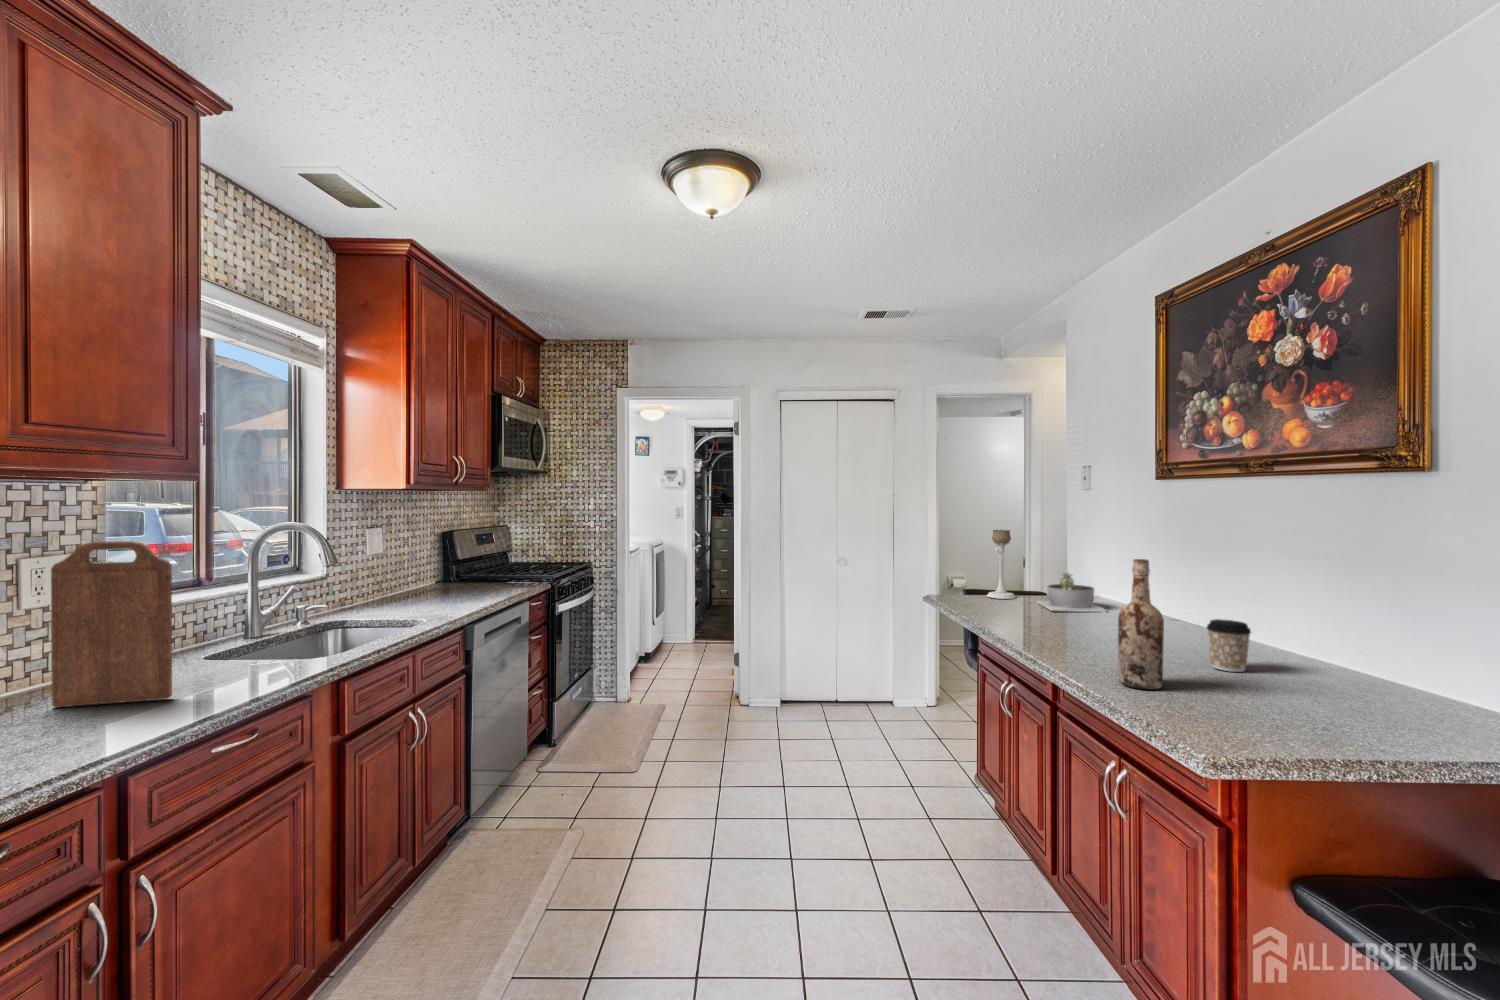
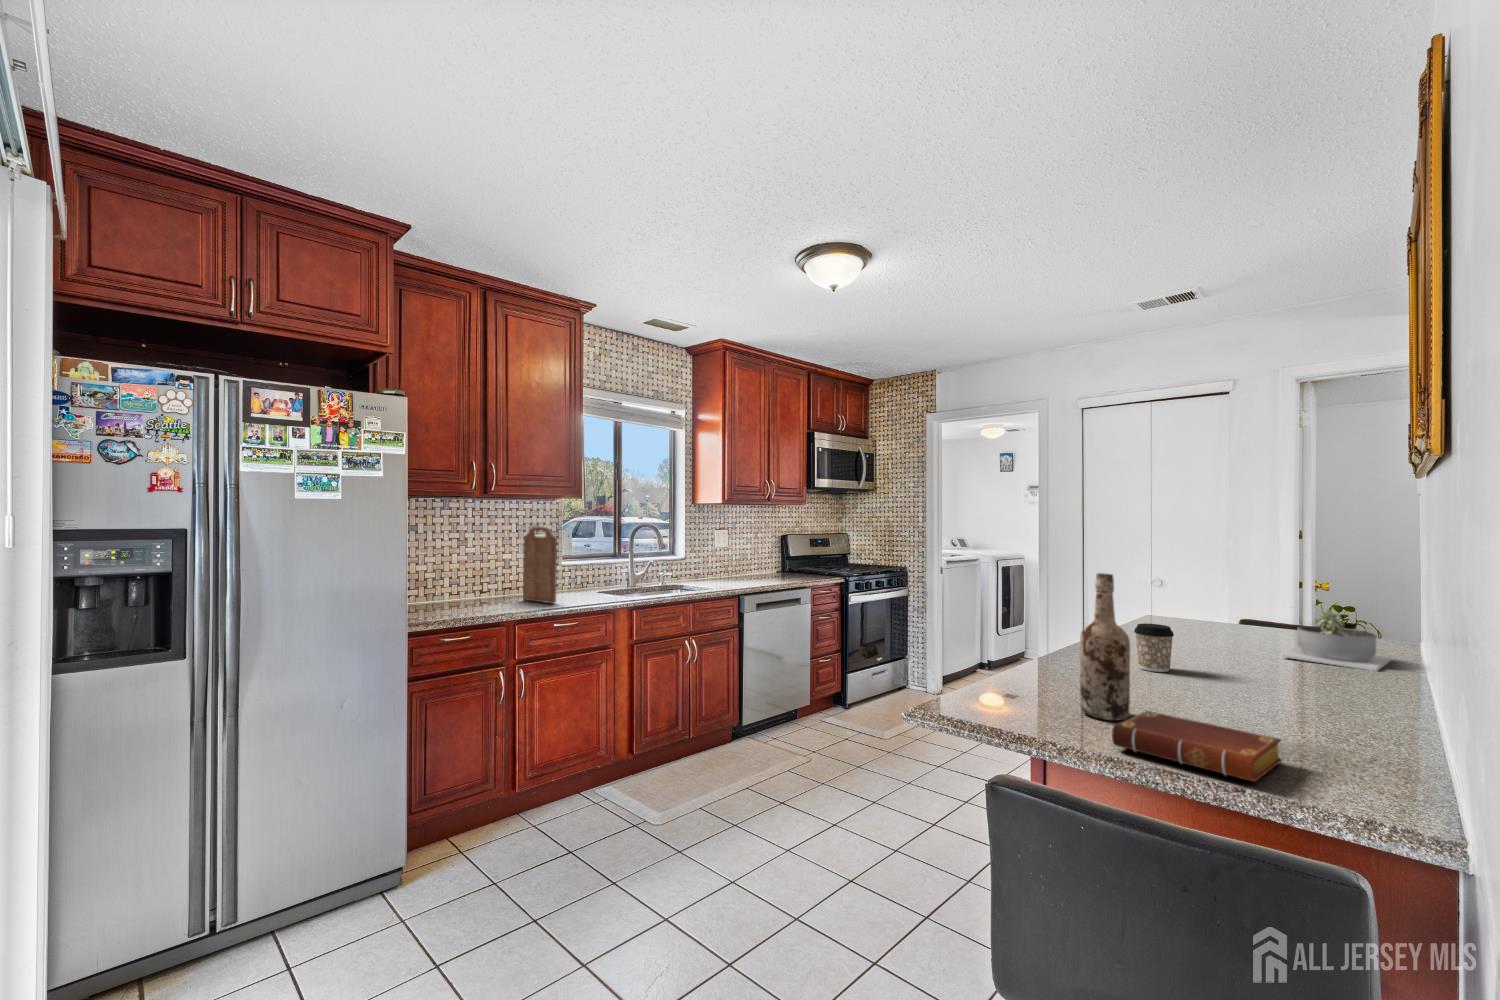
candle holder: present [987,530,1016,599] -> none [1251,551,1298,642]
coffee cup: present [1207,619,1251,672] -> present [1134,623,1174,672]
book: none [1197,674,1351,713] -> present [1112,711,1282,782]

